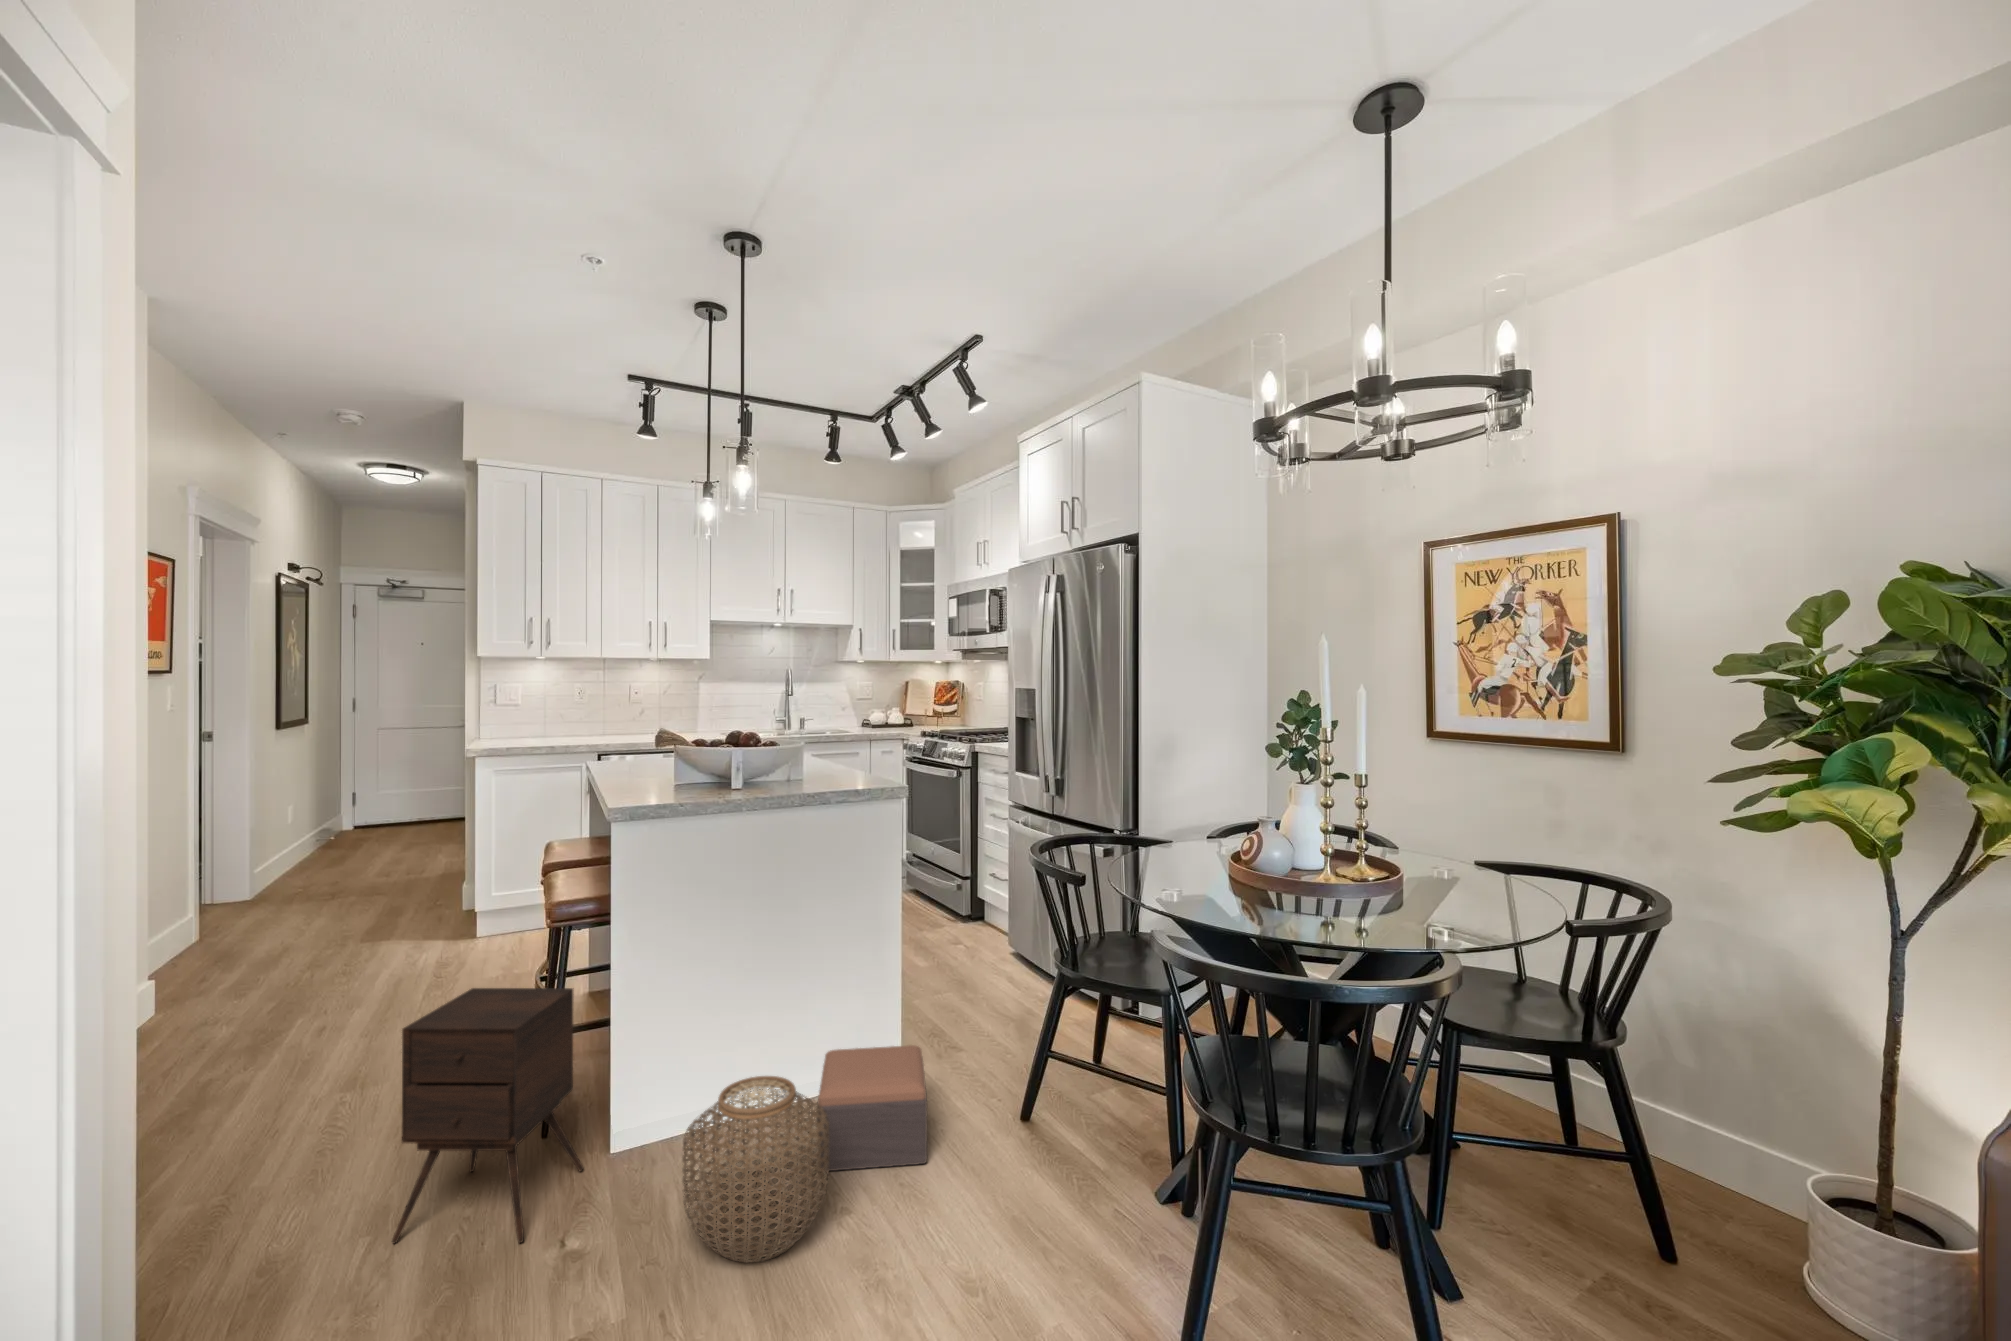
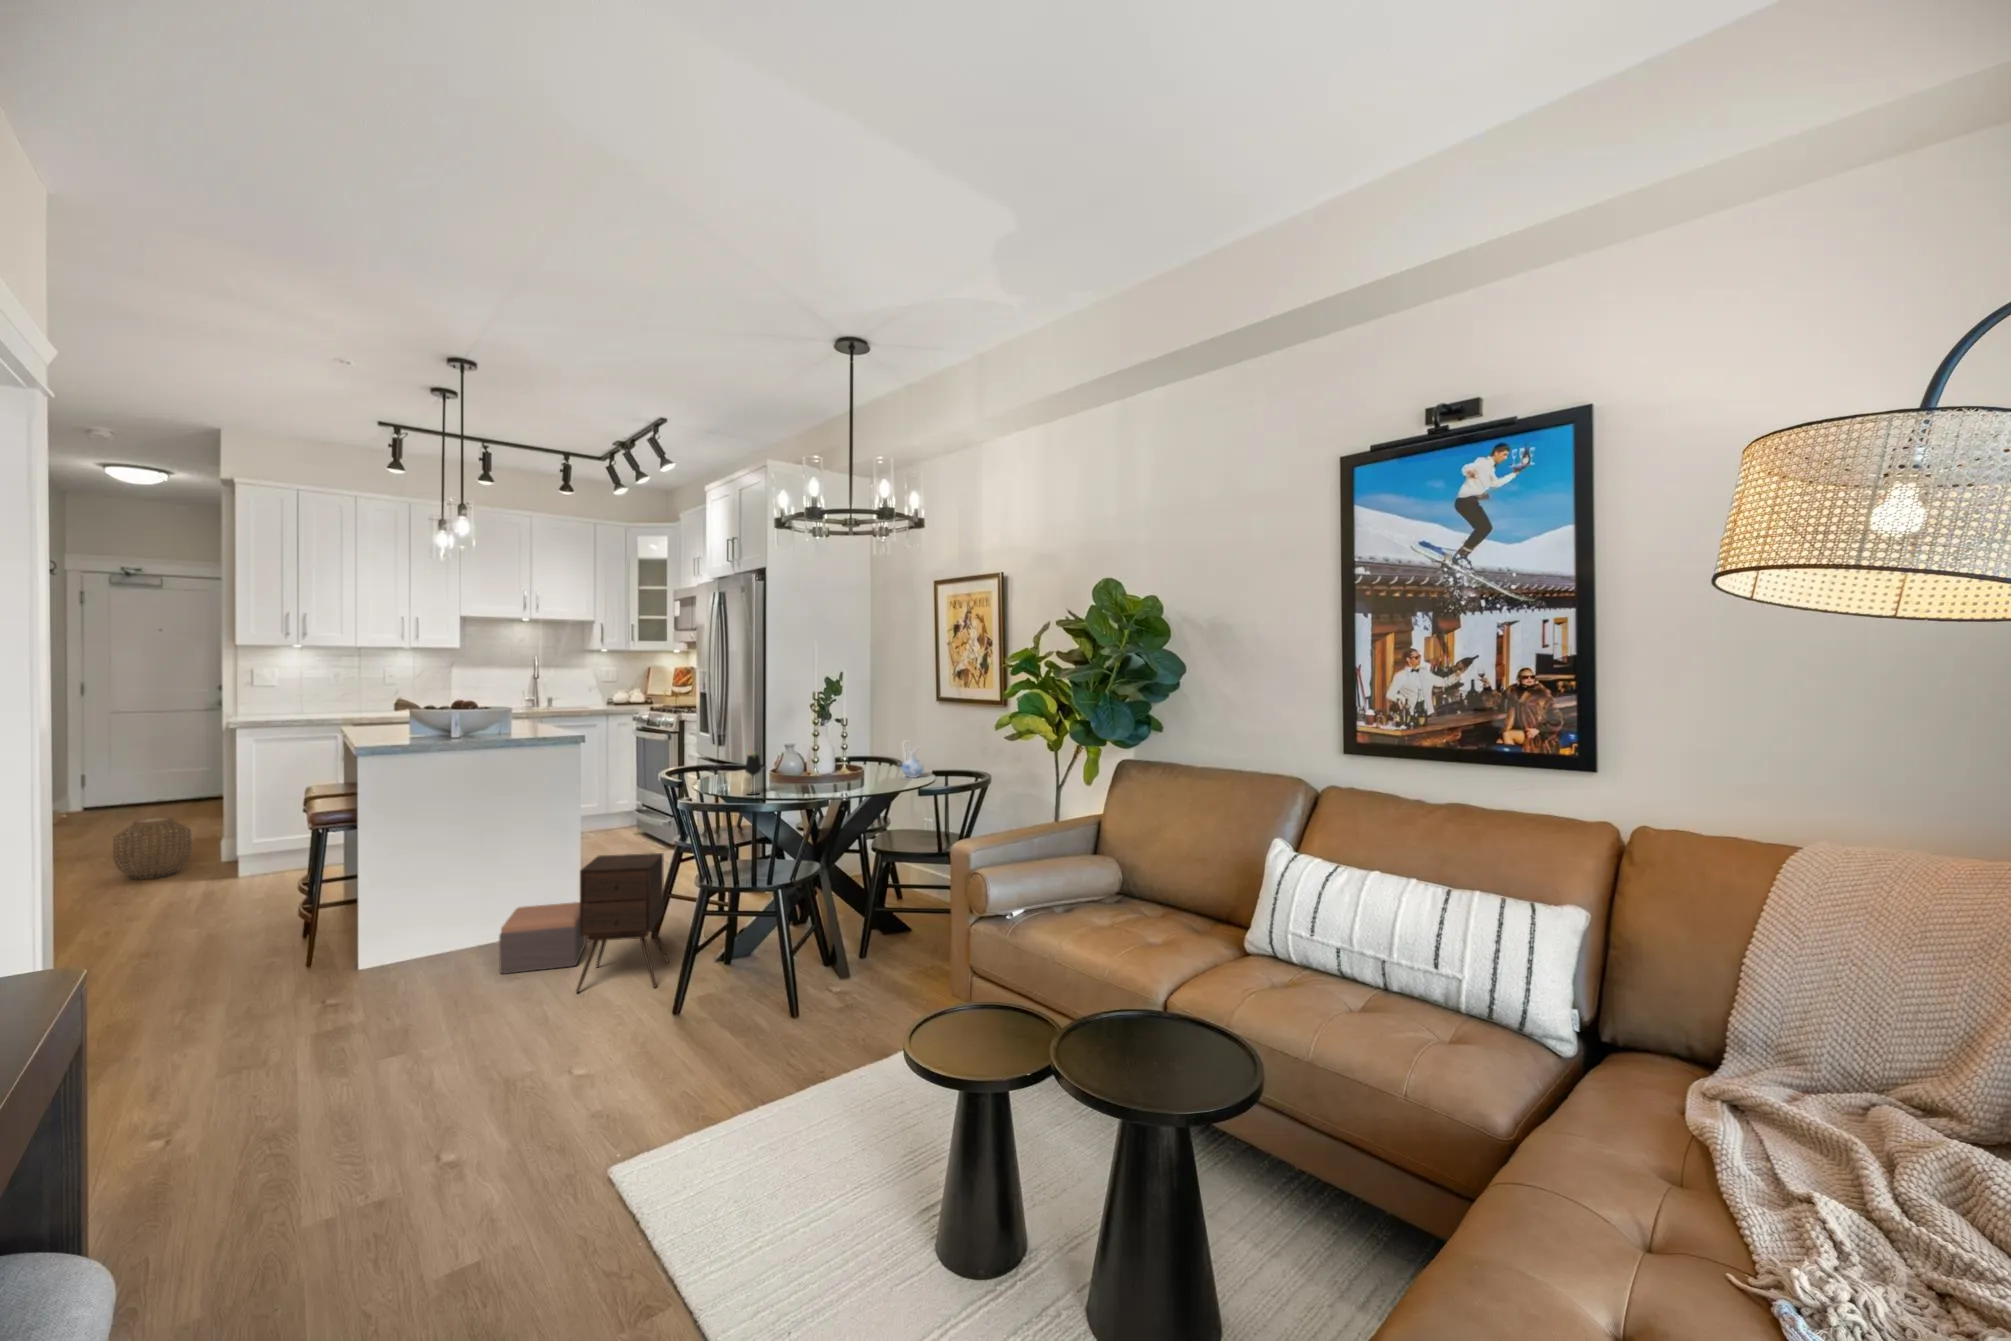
ceramic pitcher: none [1435,807,1478,872] -> present [902,744,924,777]
wine glass: none [1236,825,1266,913] -> present [745,748,761,795]
side table: present [392,988,583,1243] -> present [576,853,669,993]
woven basket: present [682,1076,829,1262] -> present [113,817,191,880]

